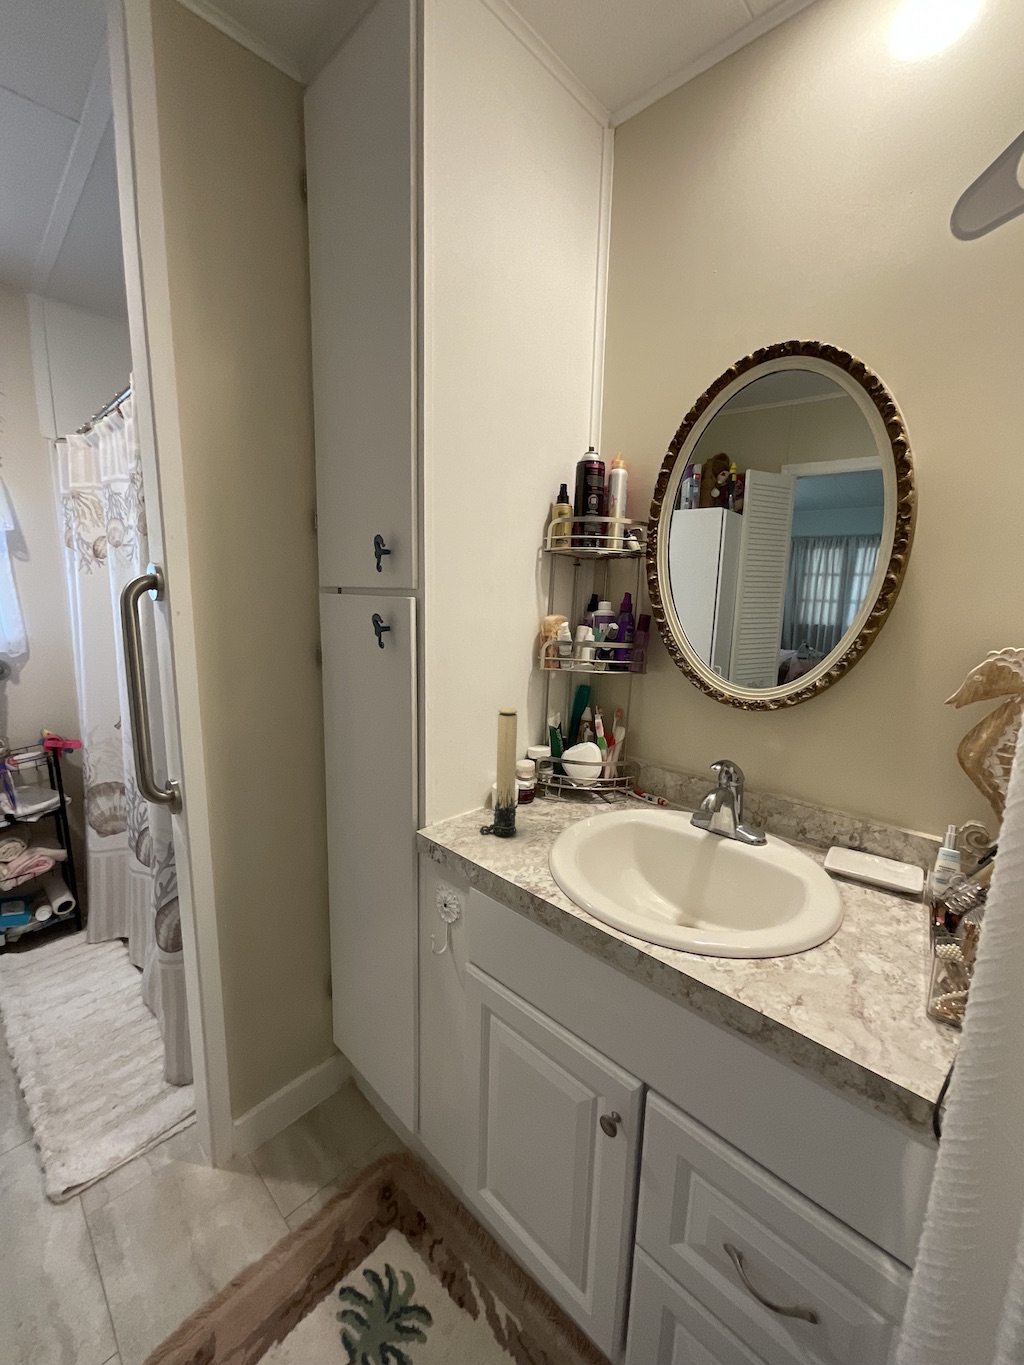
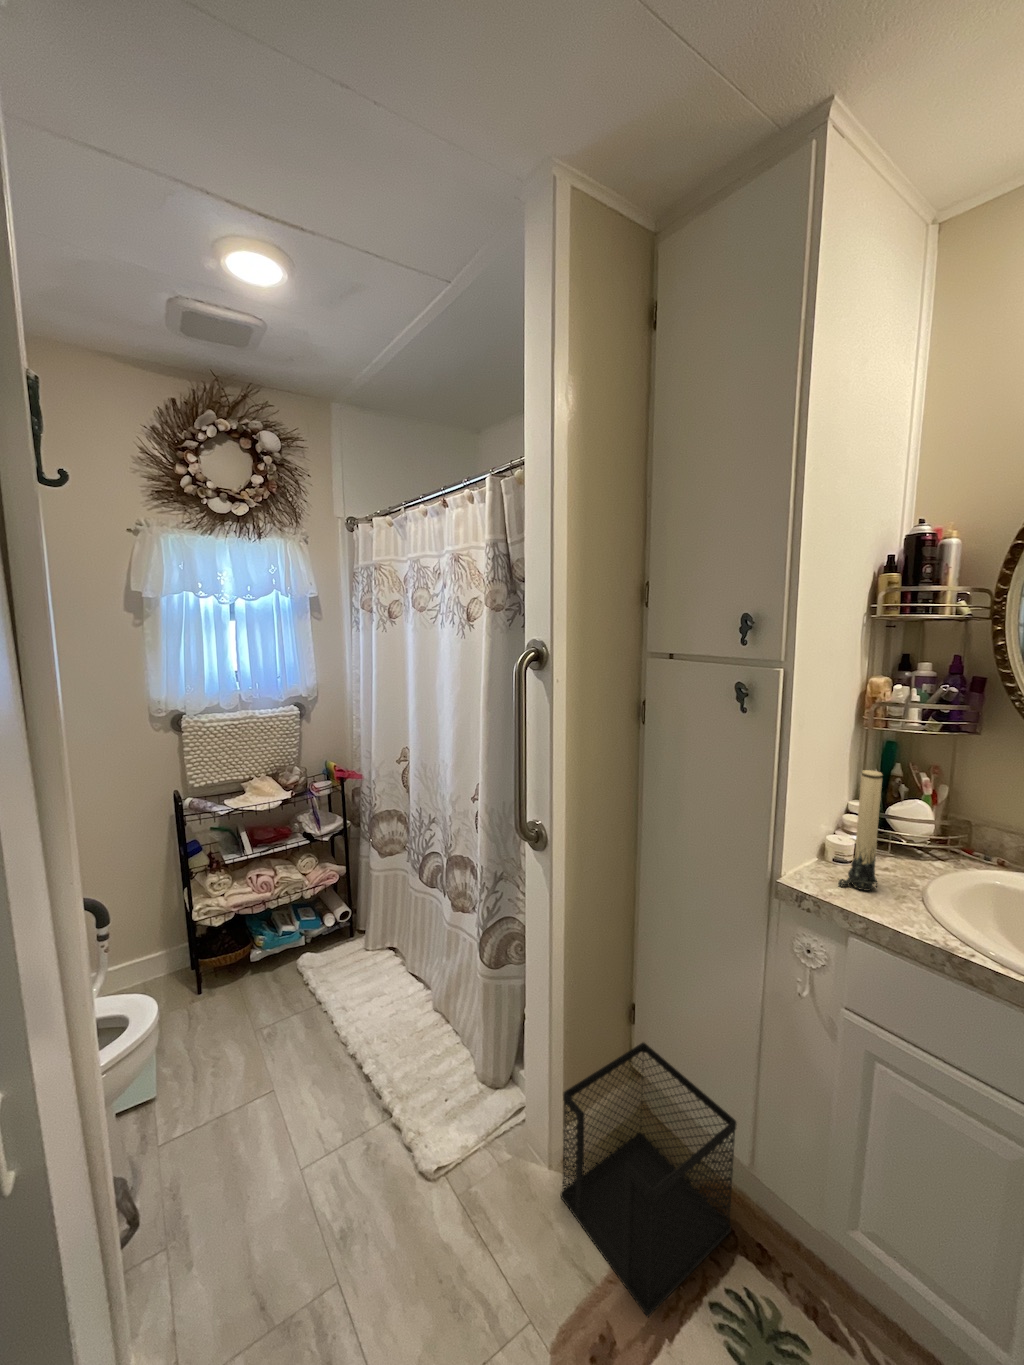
wastebasket: none [207,1016,396,1322] -> present [561,1043,737,1317]

